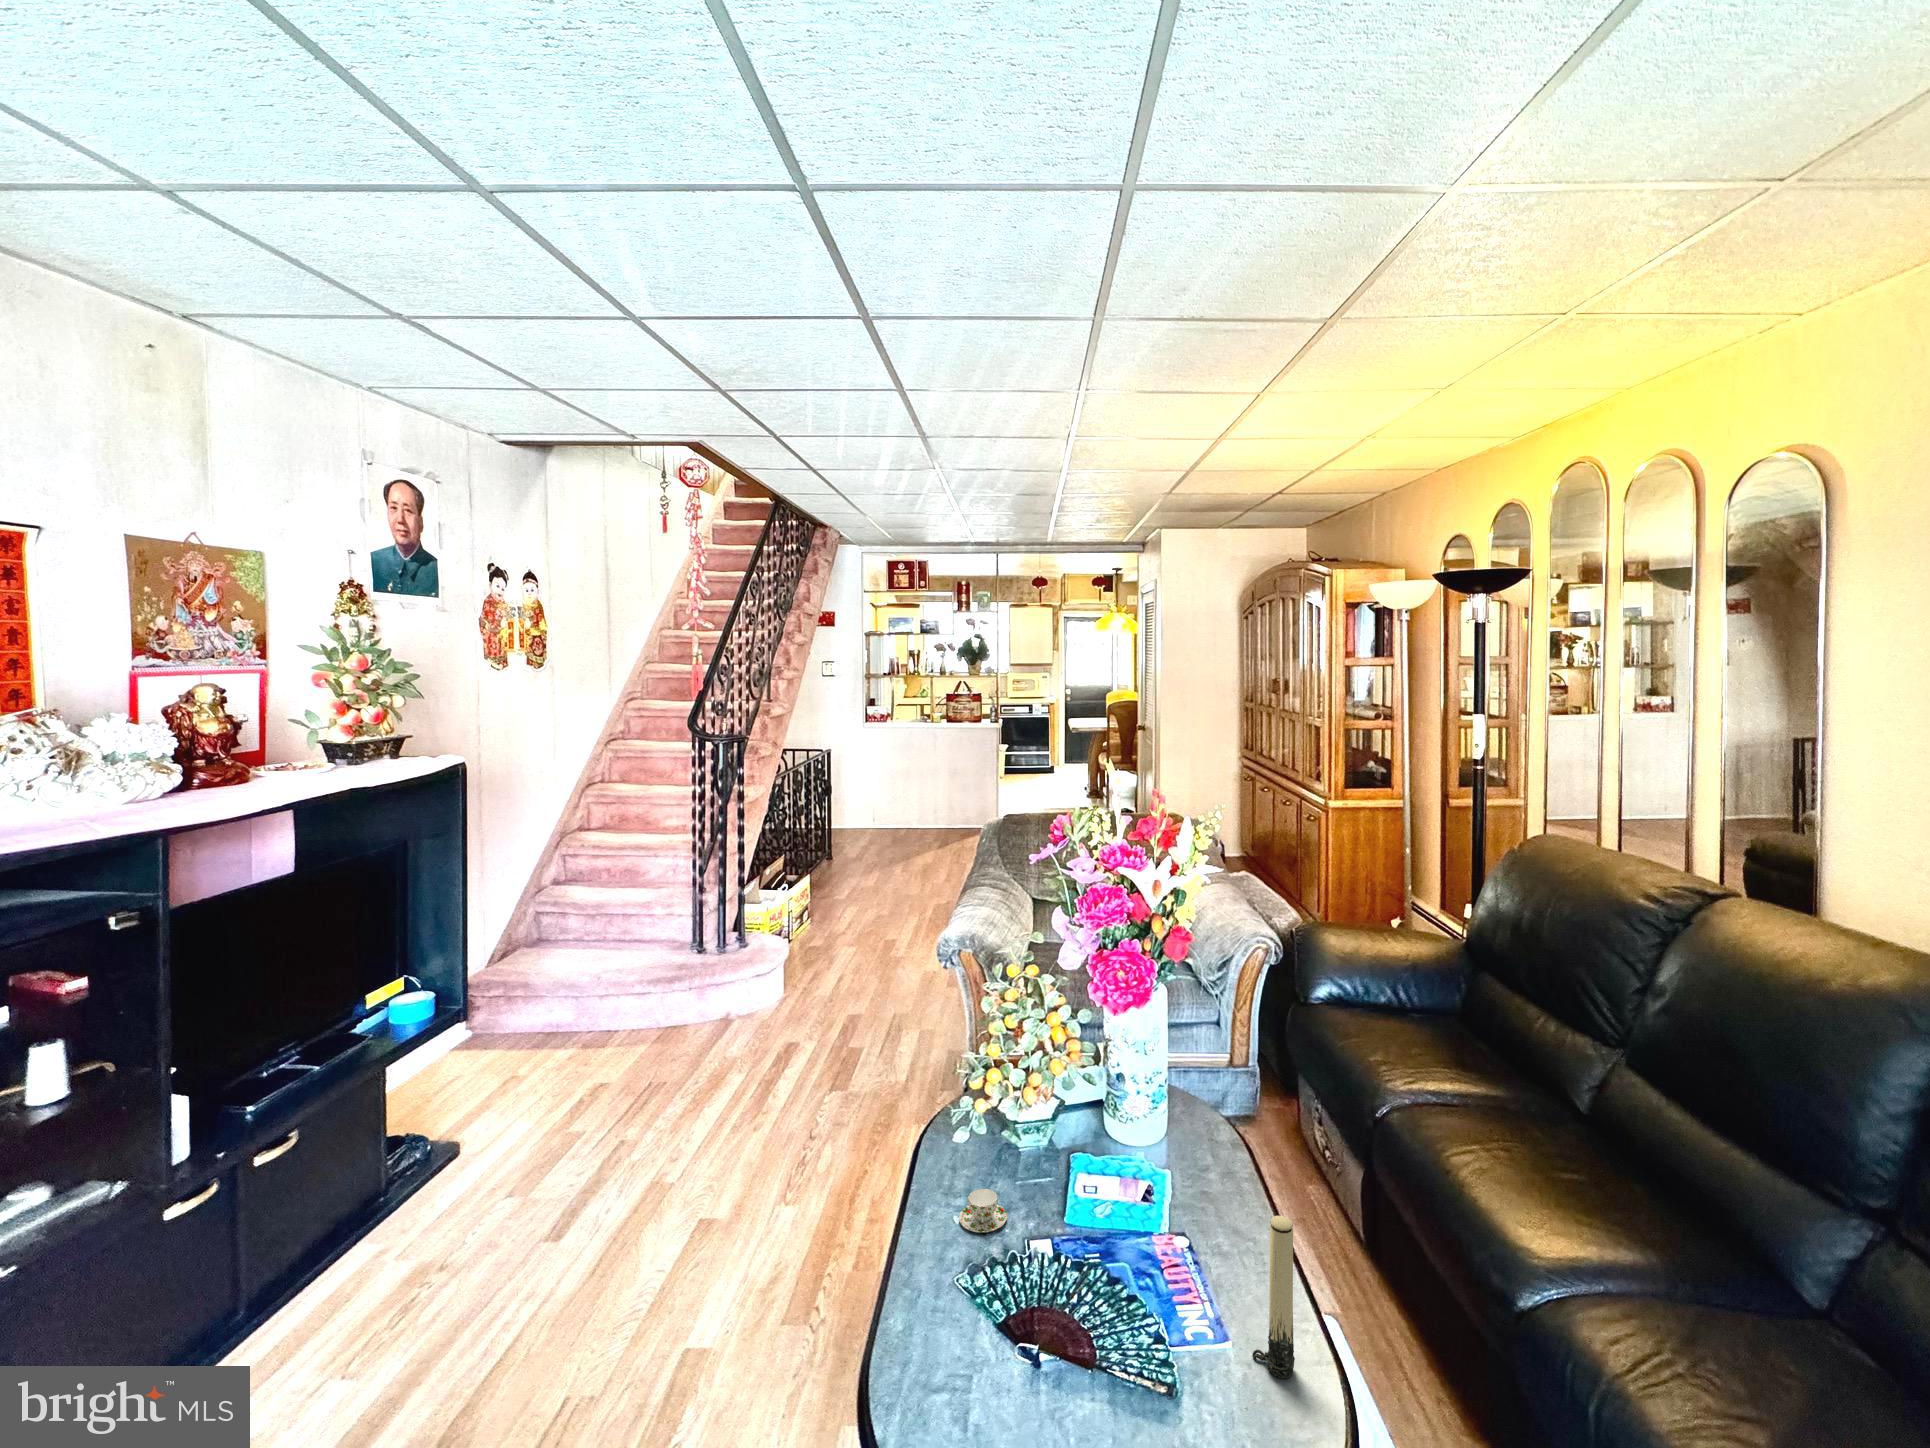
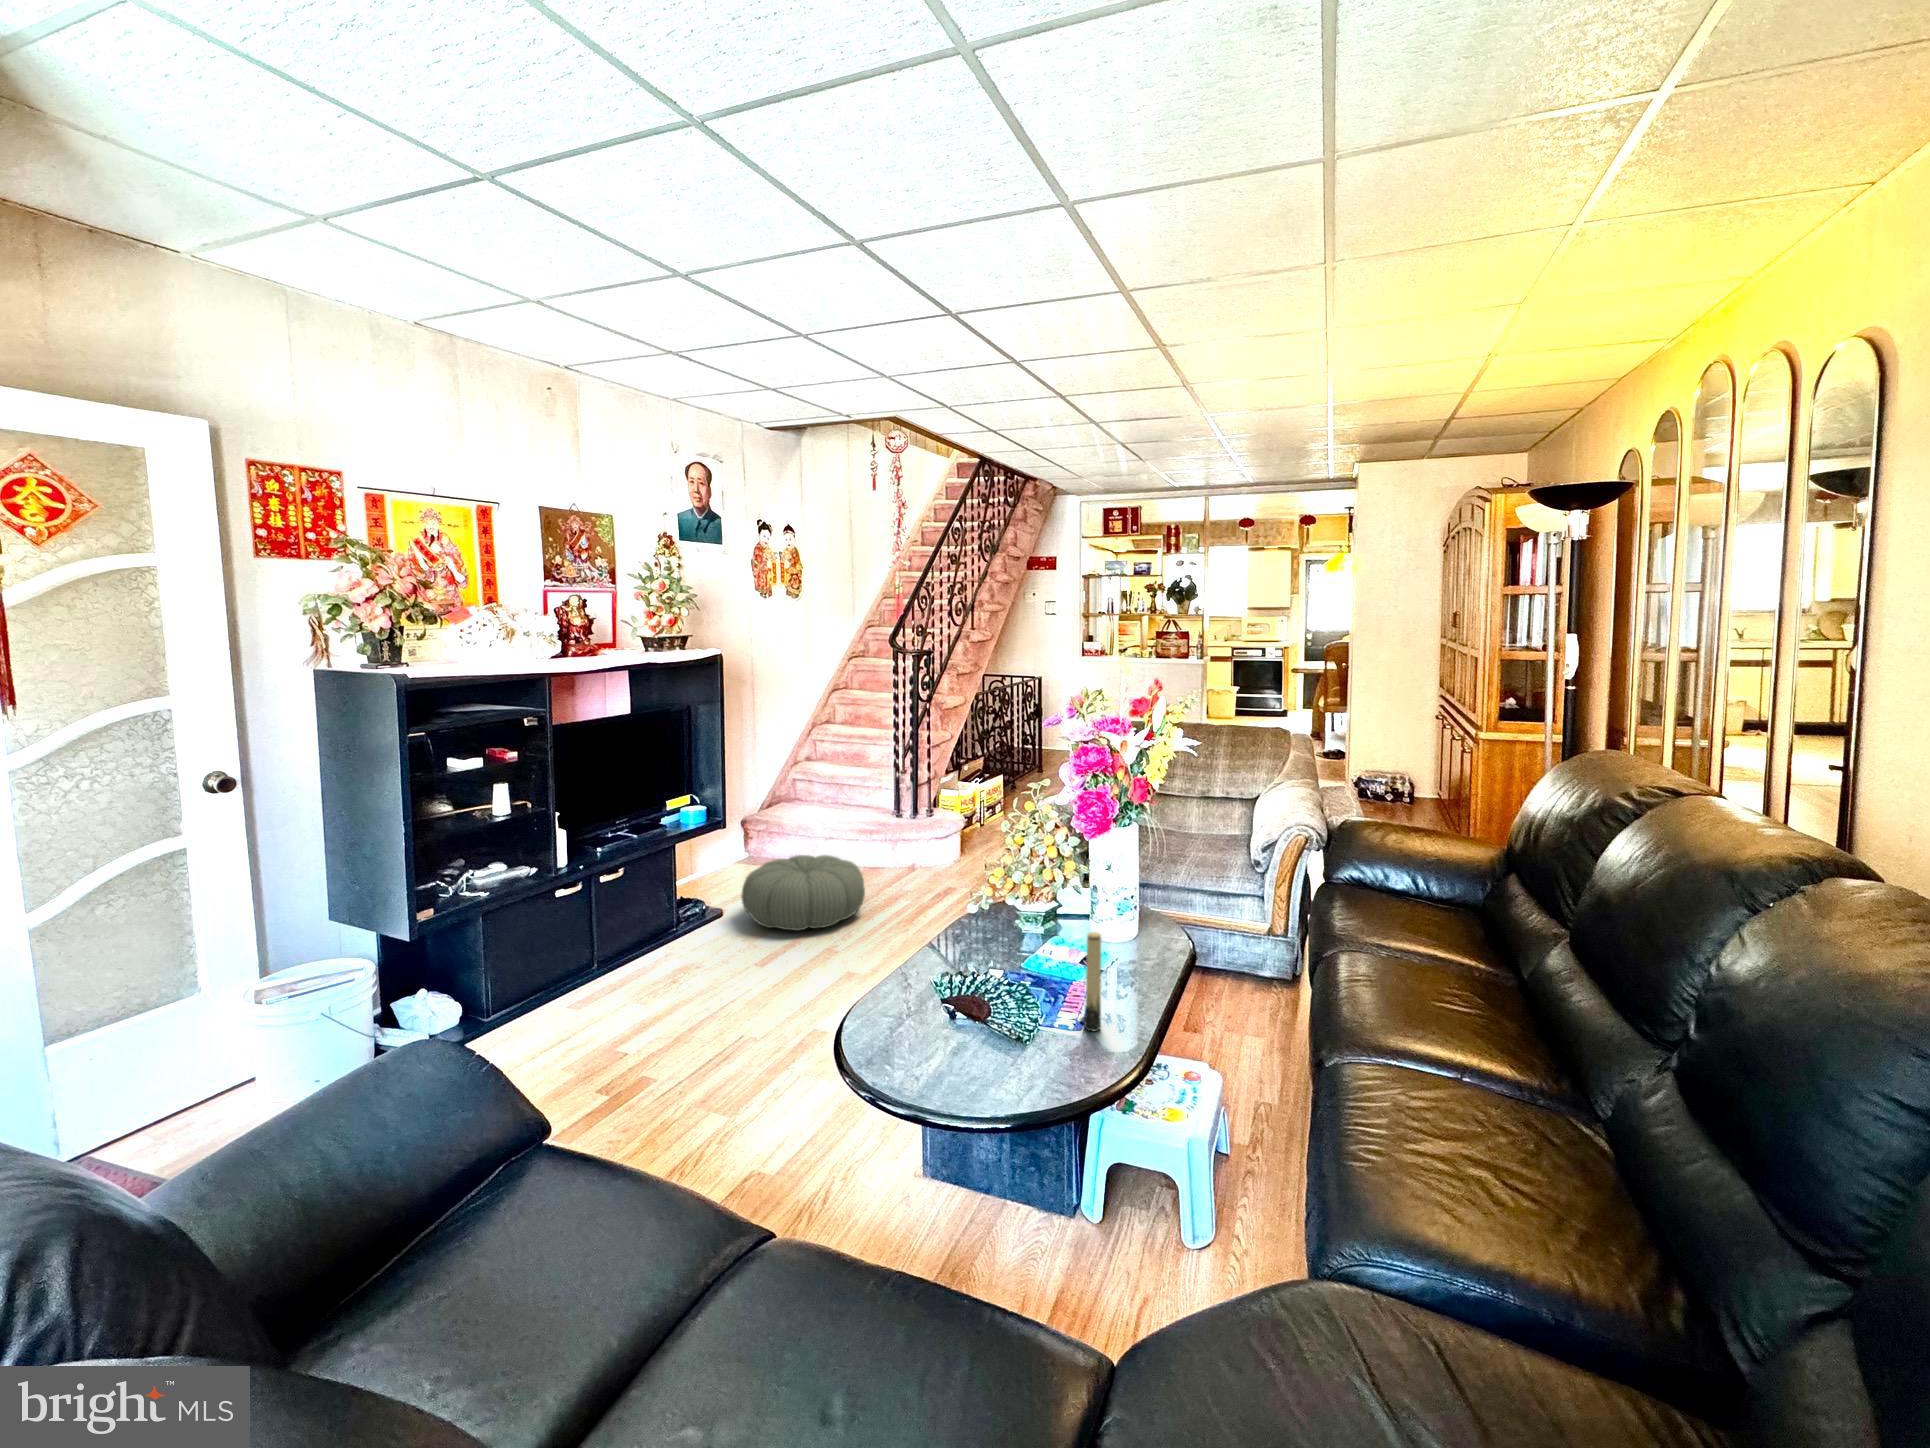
pouf: none [501,1038,695,1172] -> present [741,855,865,931]
teacup: present [959,1189,1007,1233] -> none [951,928,982,950]

